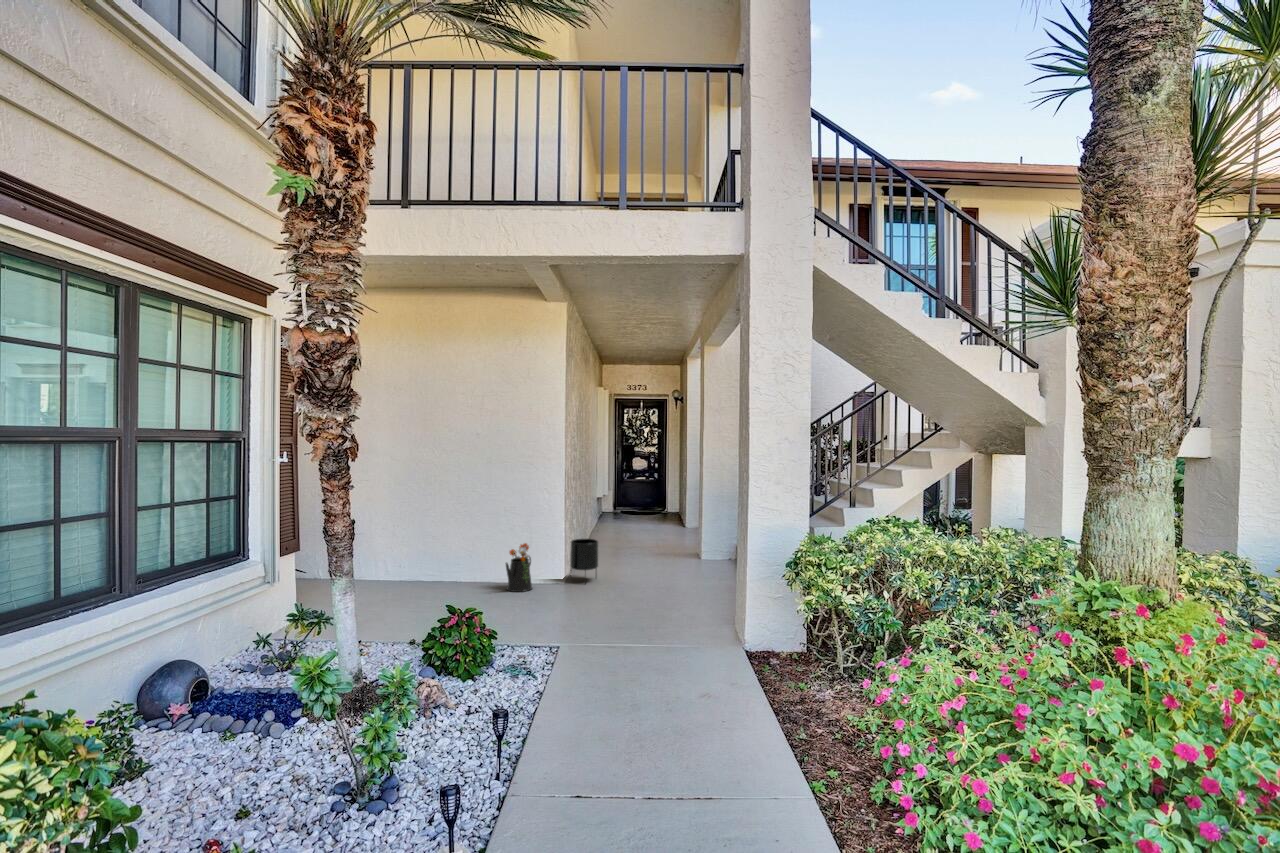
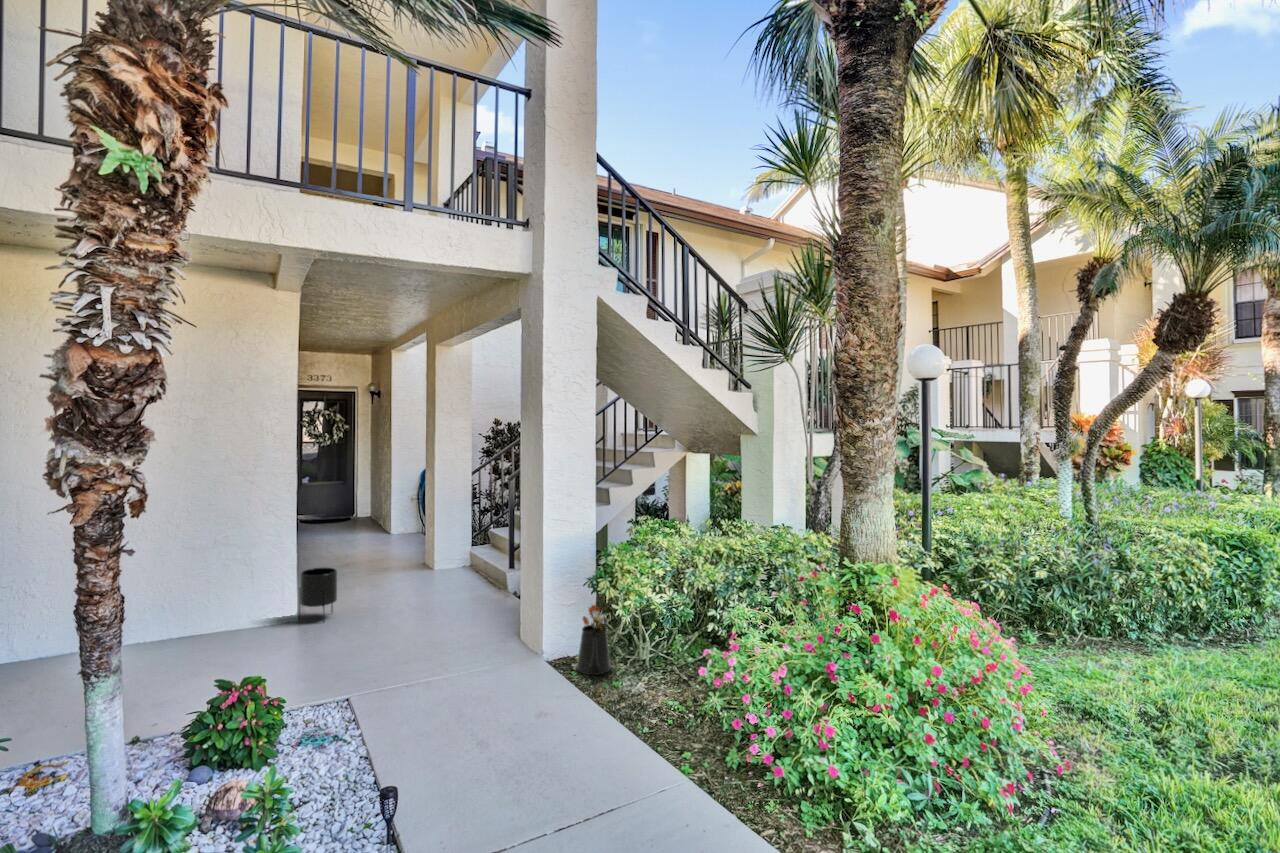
watering can: present [506,543,532,592] -> present [576,605,611,675]

